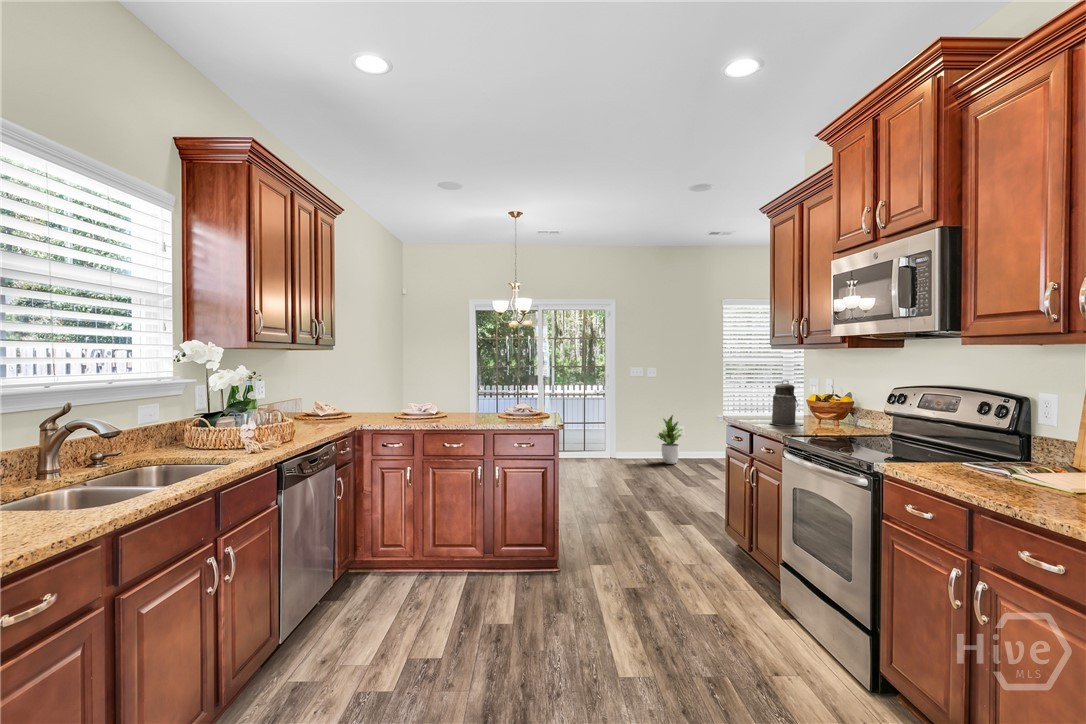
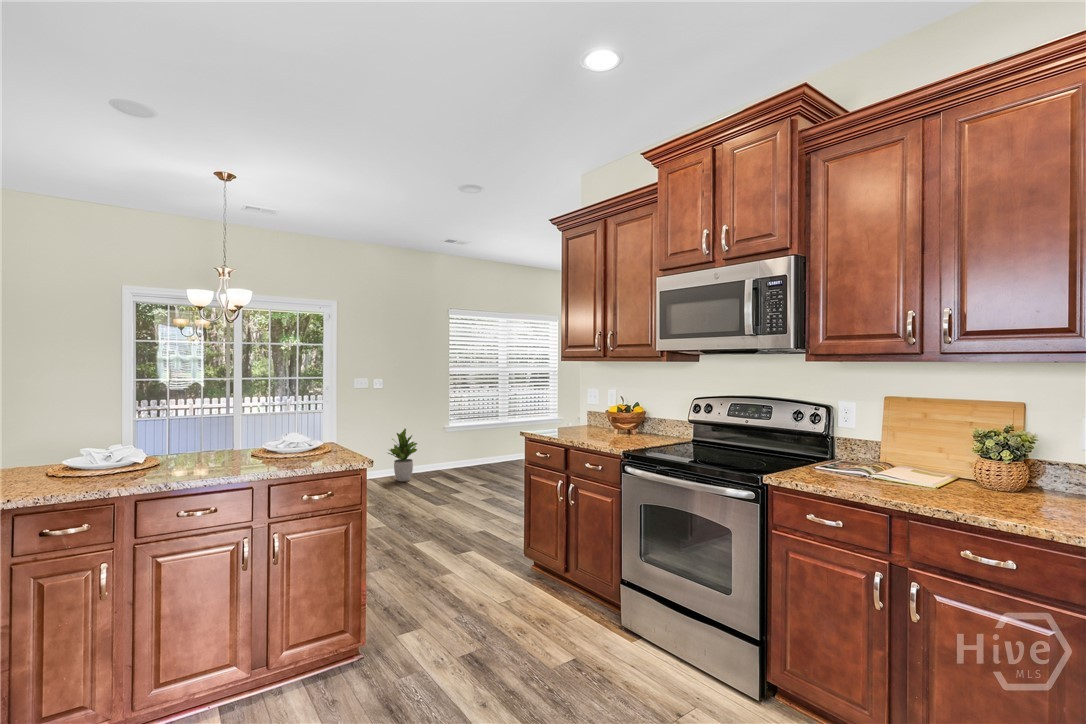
canister: present [769,380,803,426] -> none [579,393,610,439]

